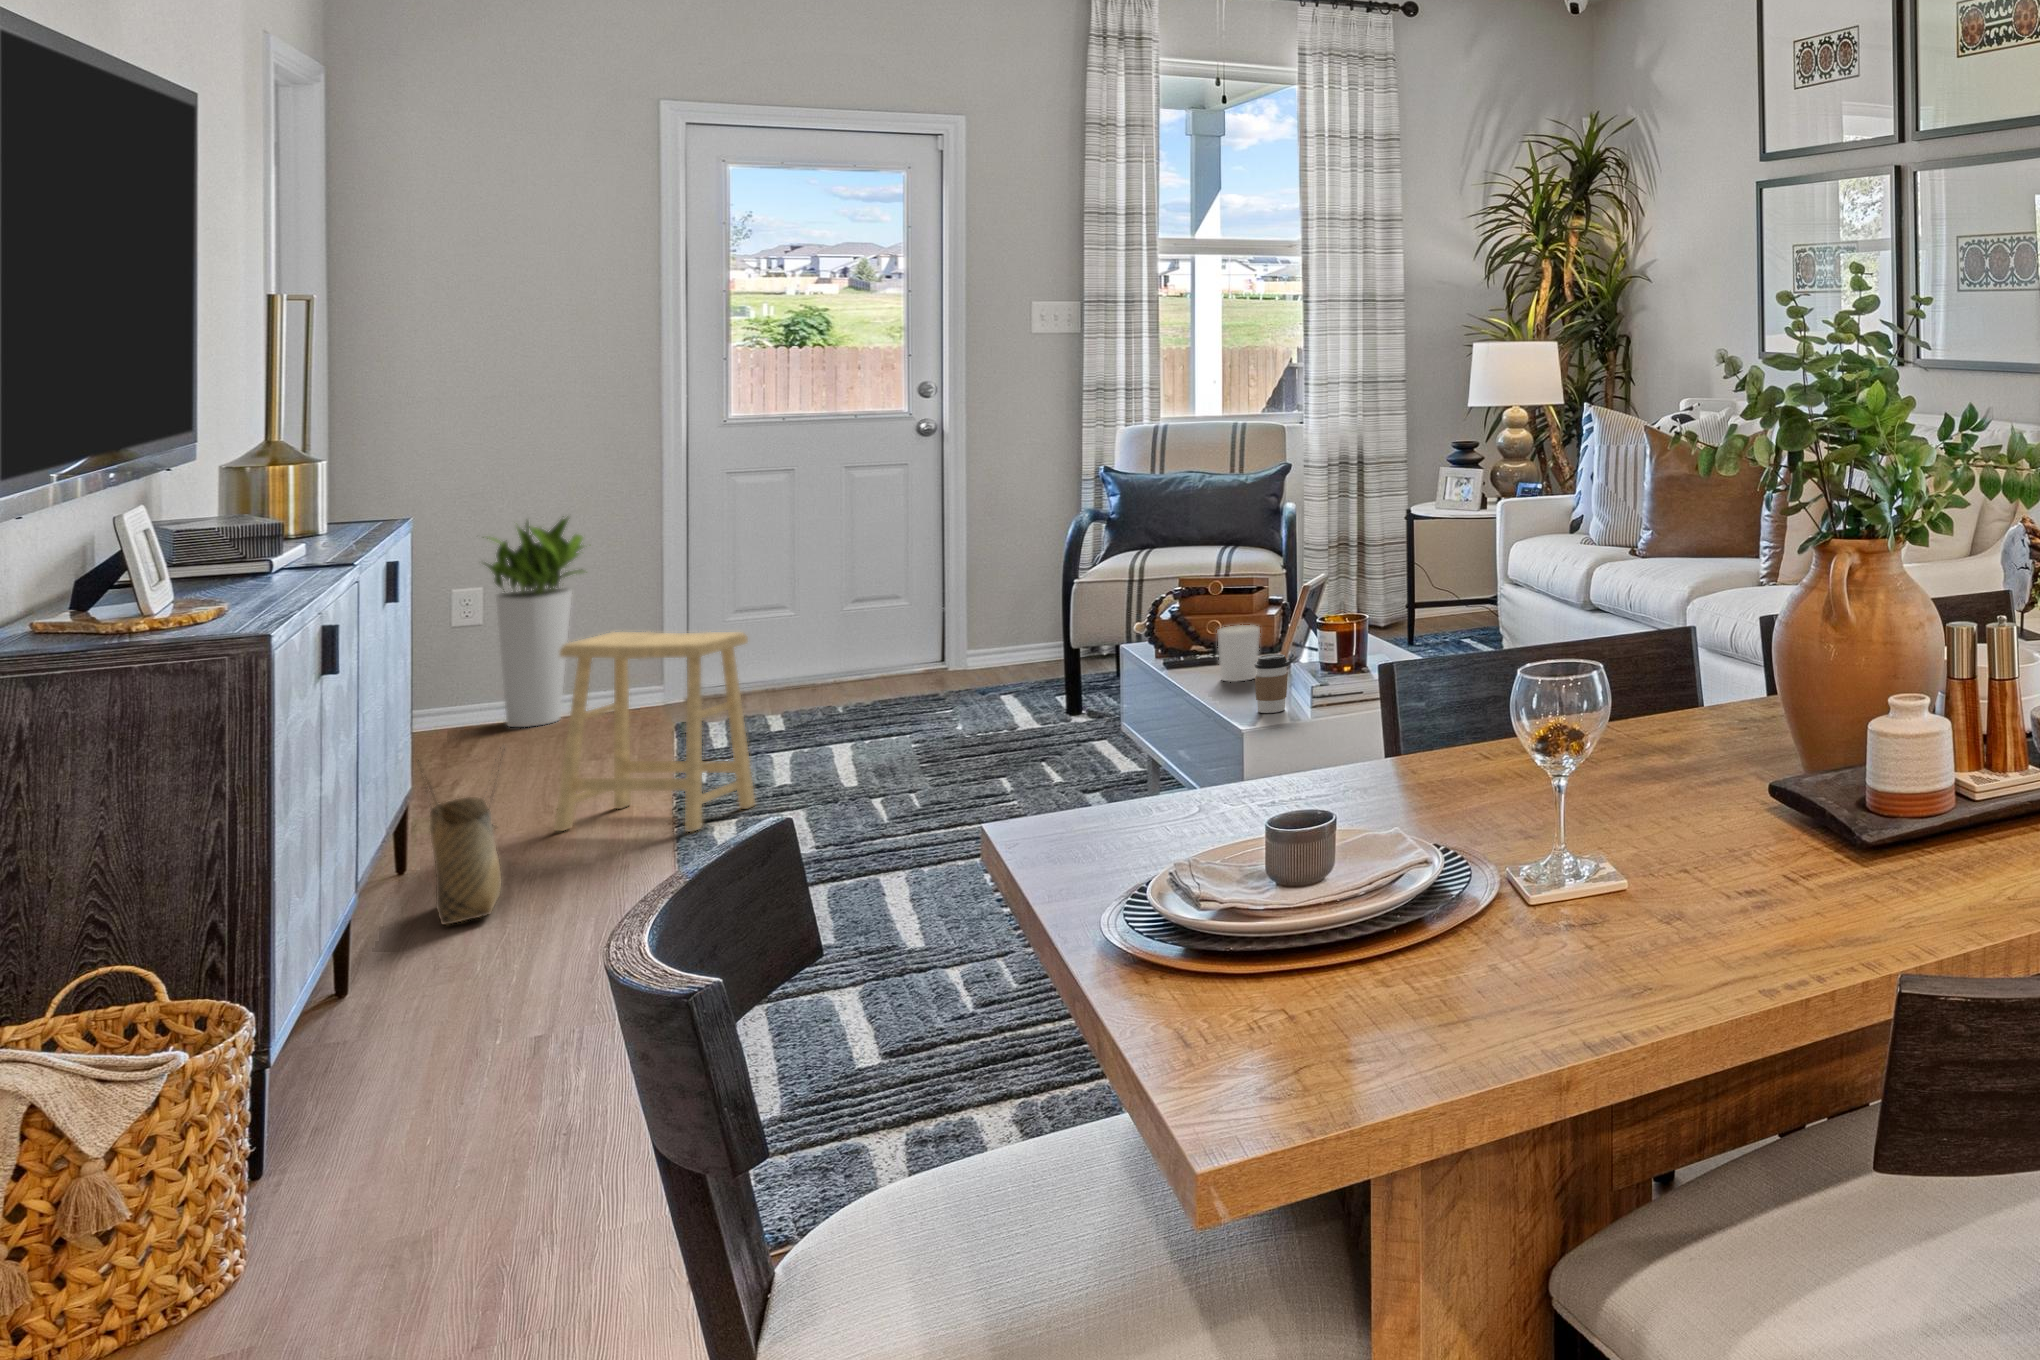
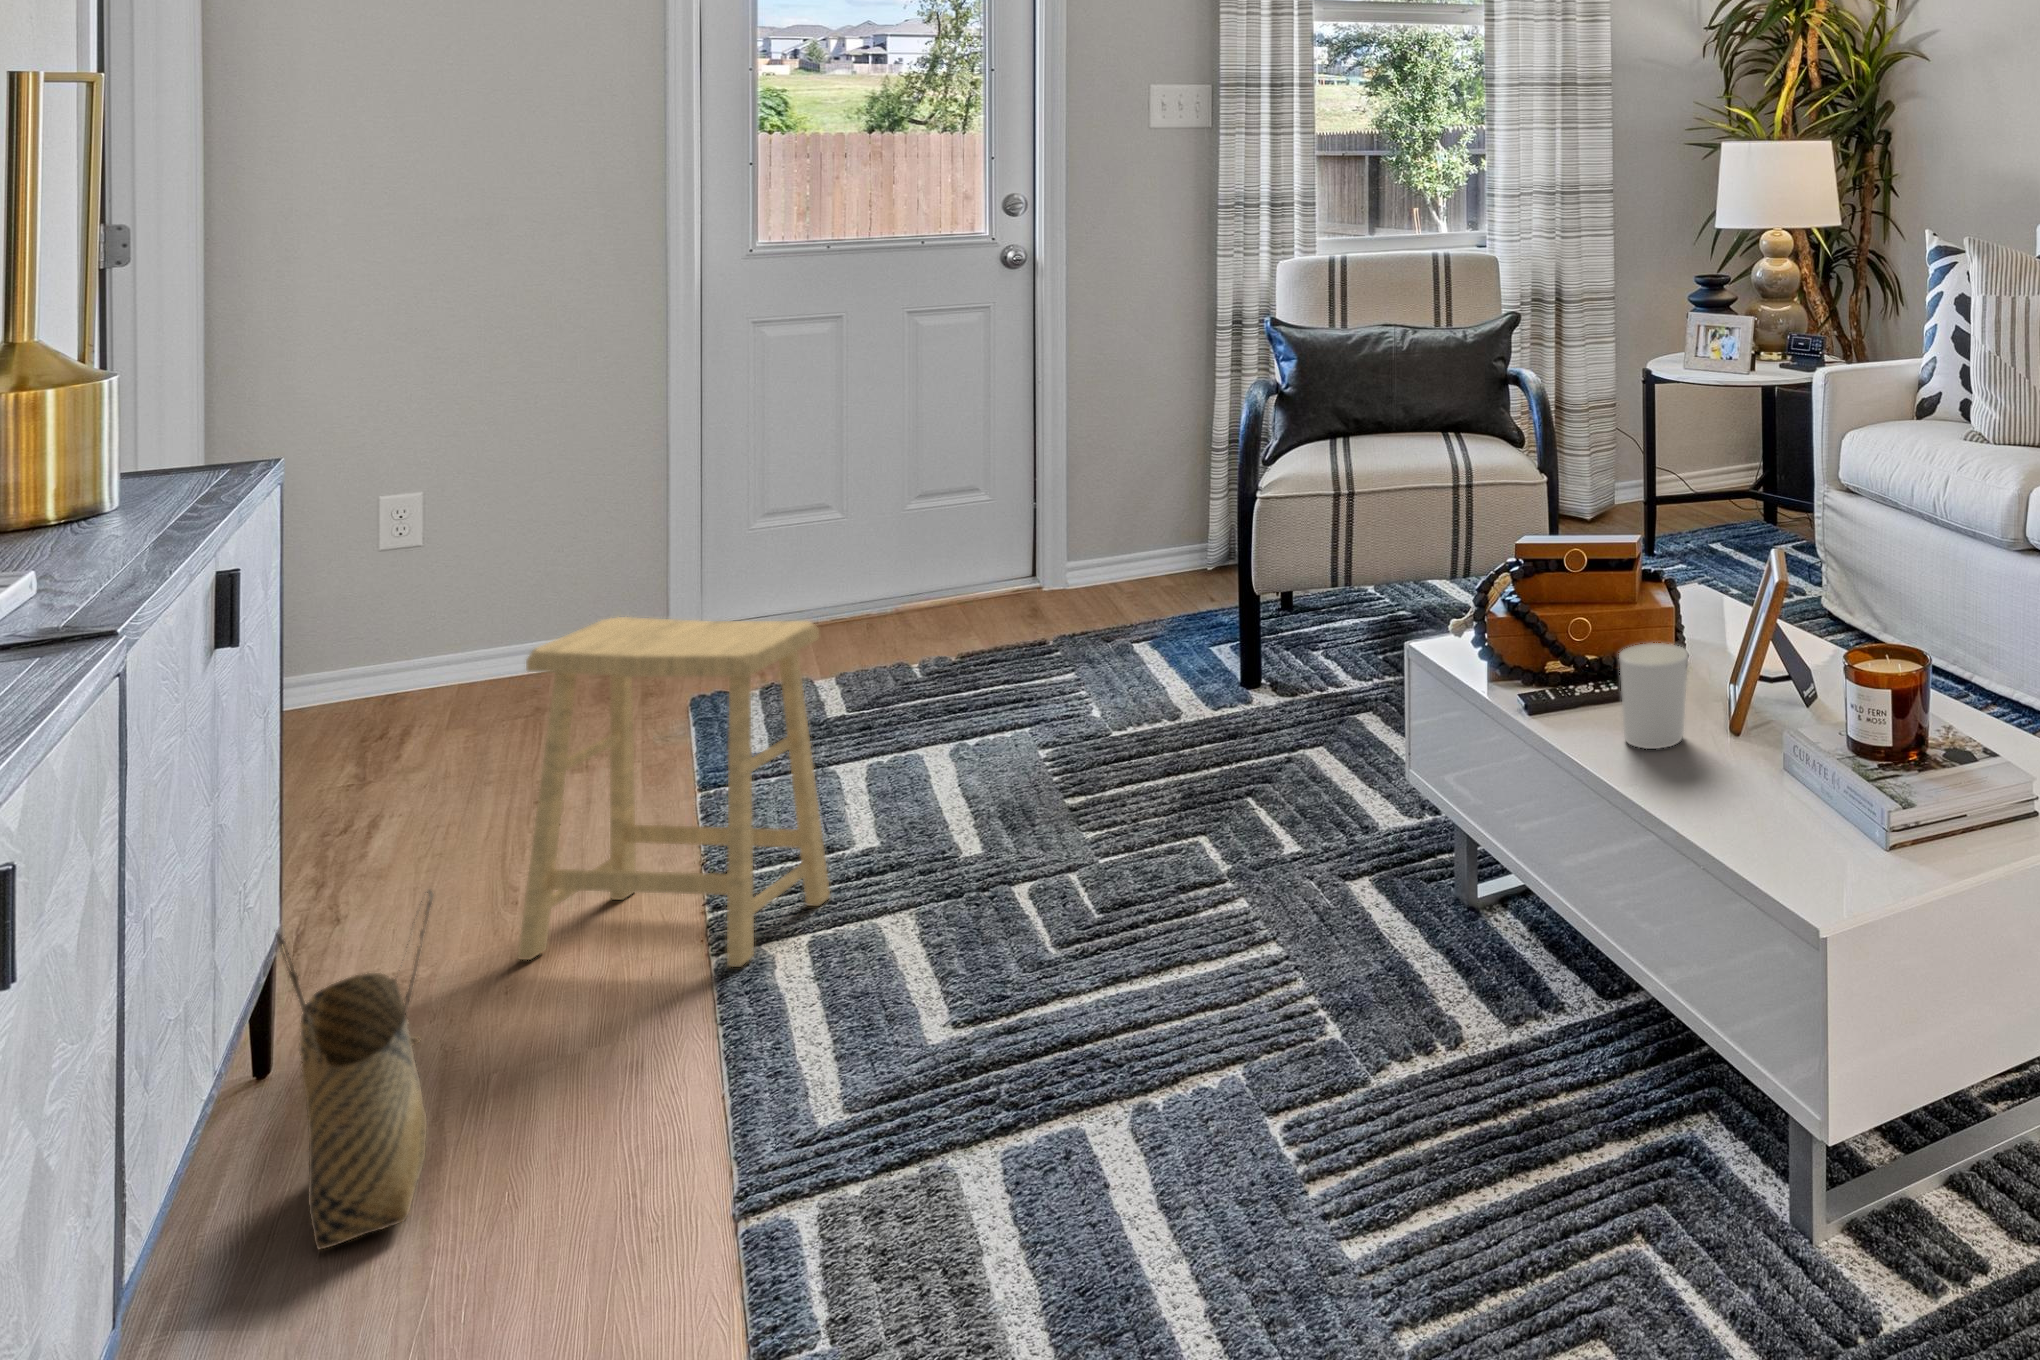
planter: present [483,516,583,727] -> none [396,390,570,703]
coffee cup: present [1254,654,1290,713] -> none [1753,735,1816,850]

